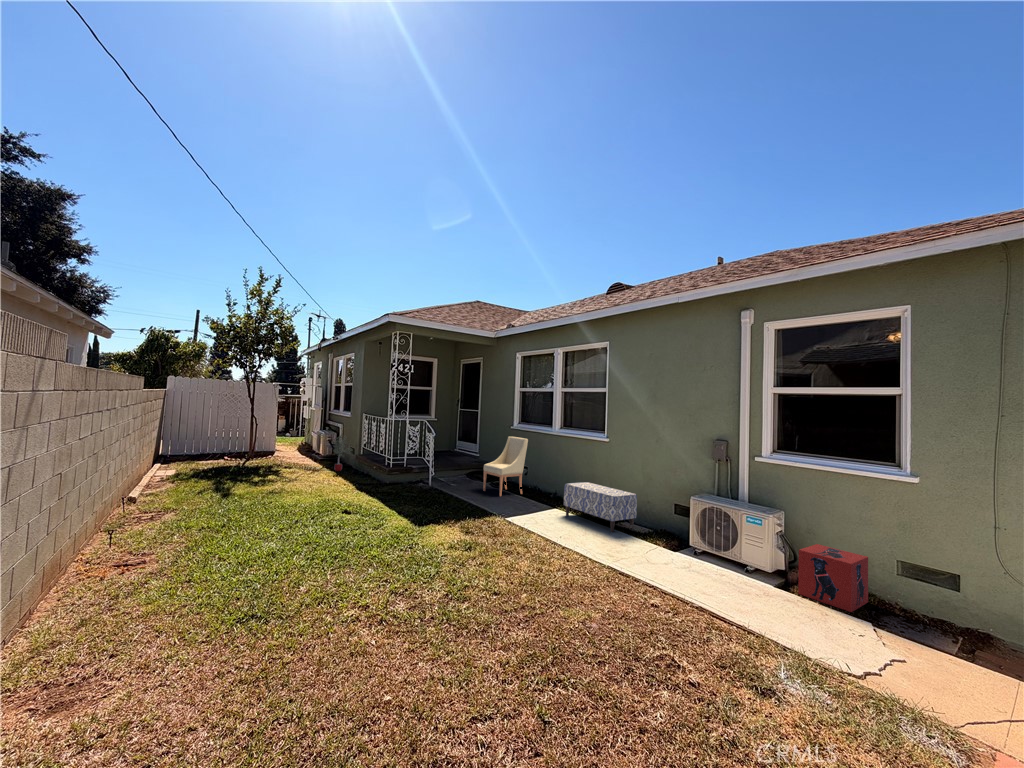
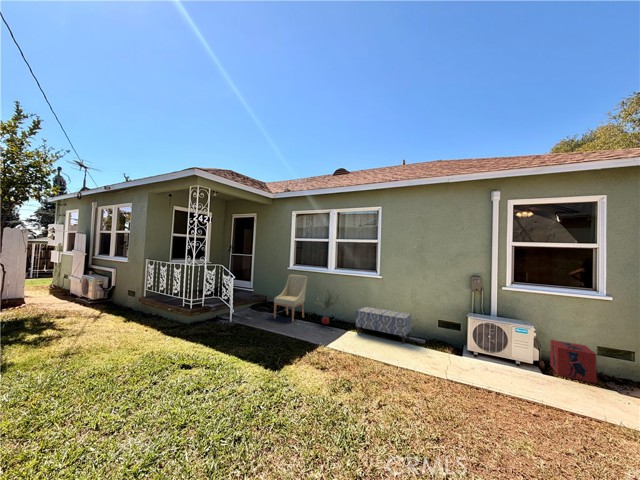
potted tree: present [334,435,352,471] -> present [315,289,339,325]

